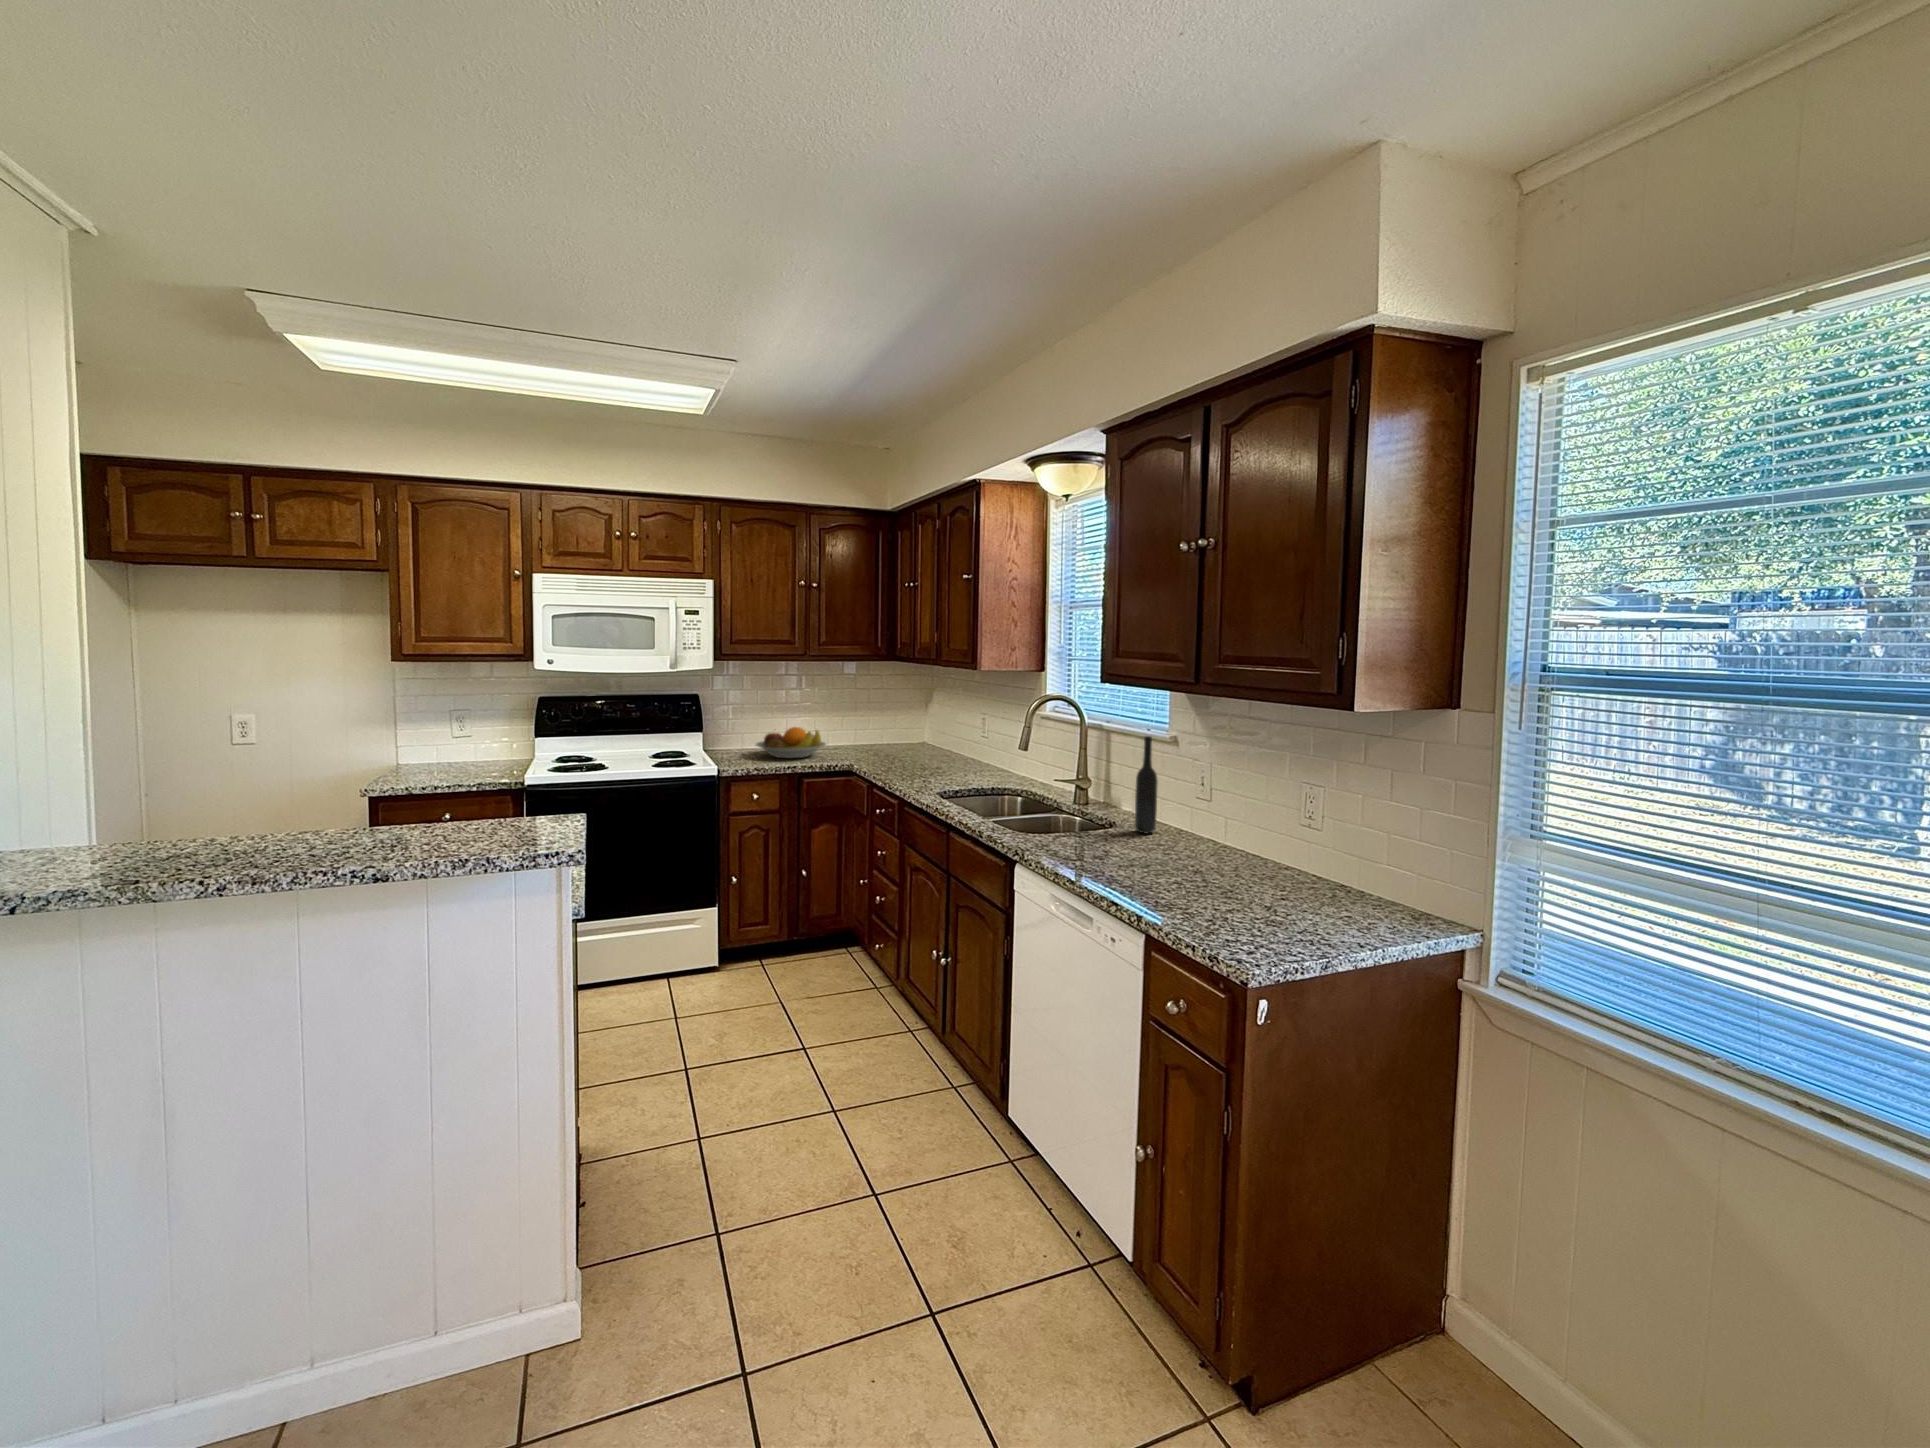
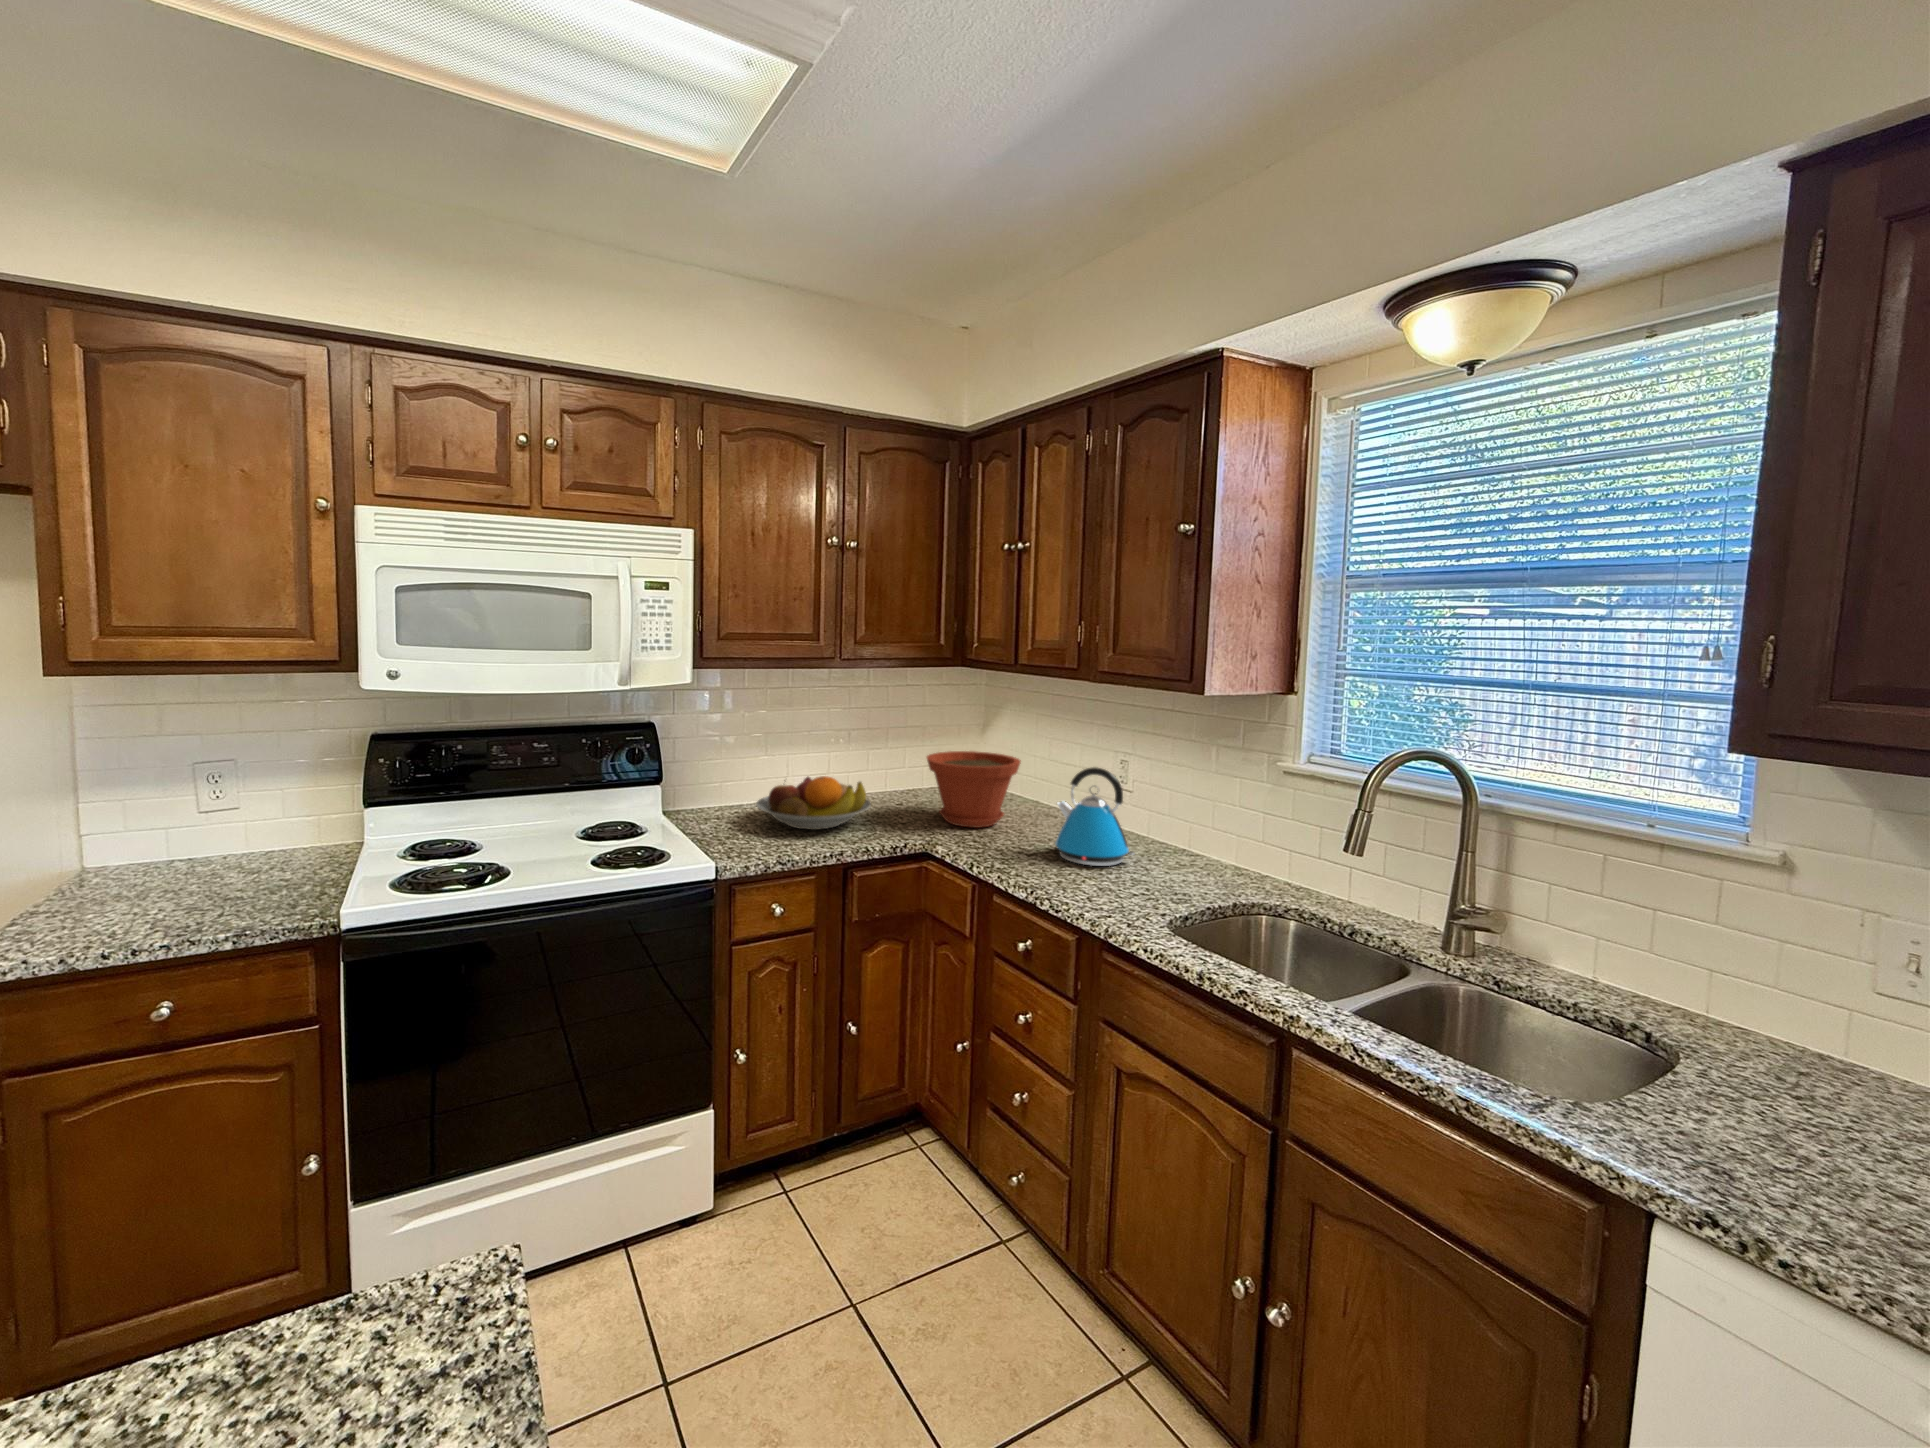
plant pot: none [862,715,922,760] -> present [927,751,1021,828]
kettle: none [922,718,966,775] -> present [1055,767,1135,866]
bottle: present [1134,736,1158,834] -> none [1776,873,1857,1092]

